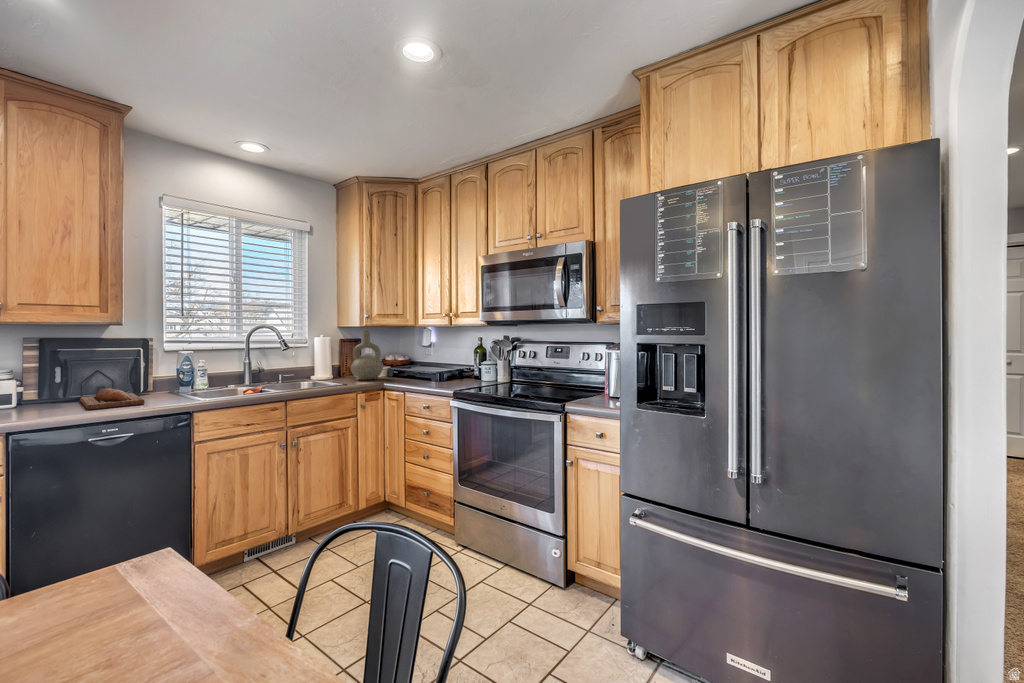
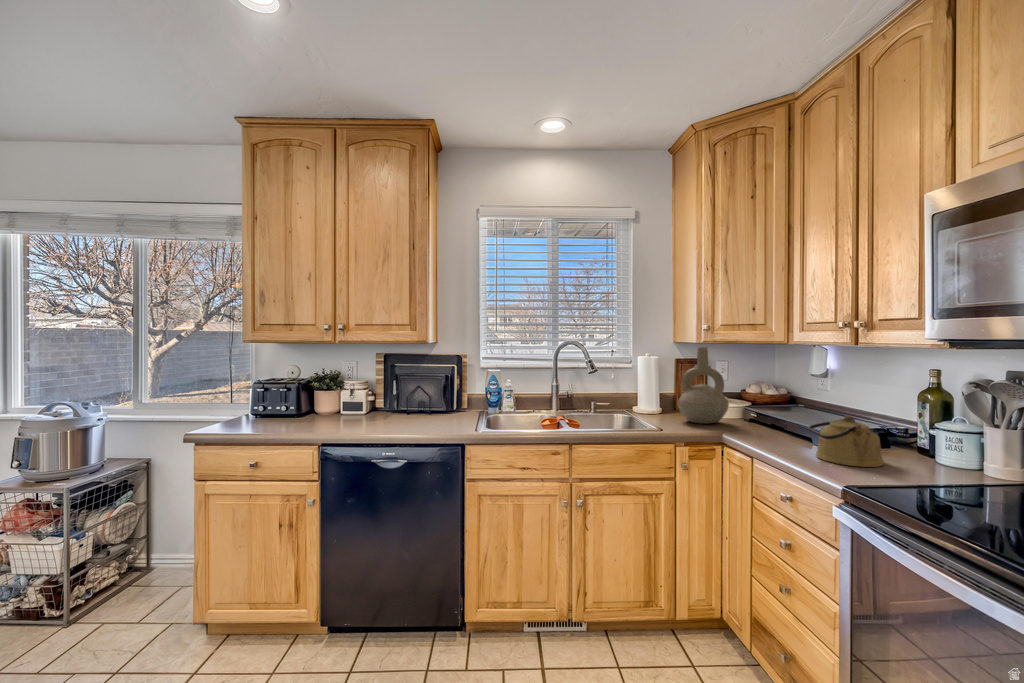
kettle: none [432,362,465,386] -> present [808,416,884,467]
bread loaf: present [80,388,145,409] -> none [389,404,444,427]

